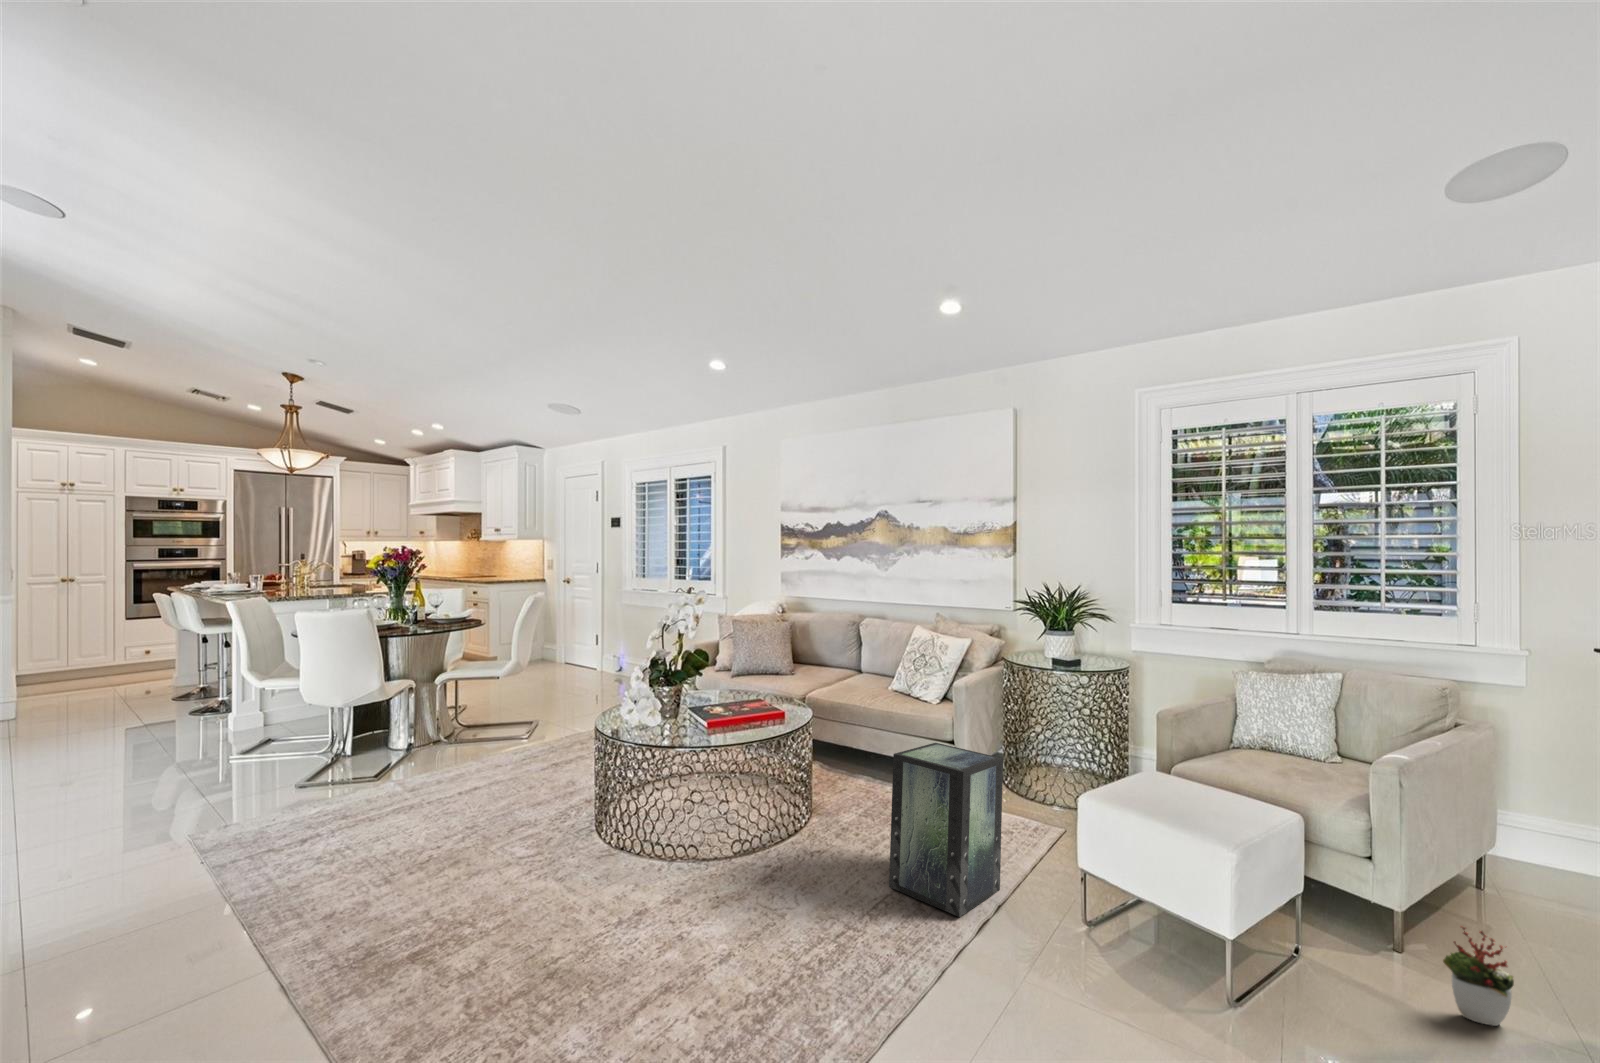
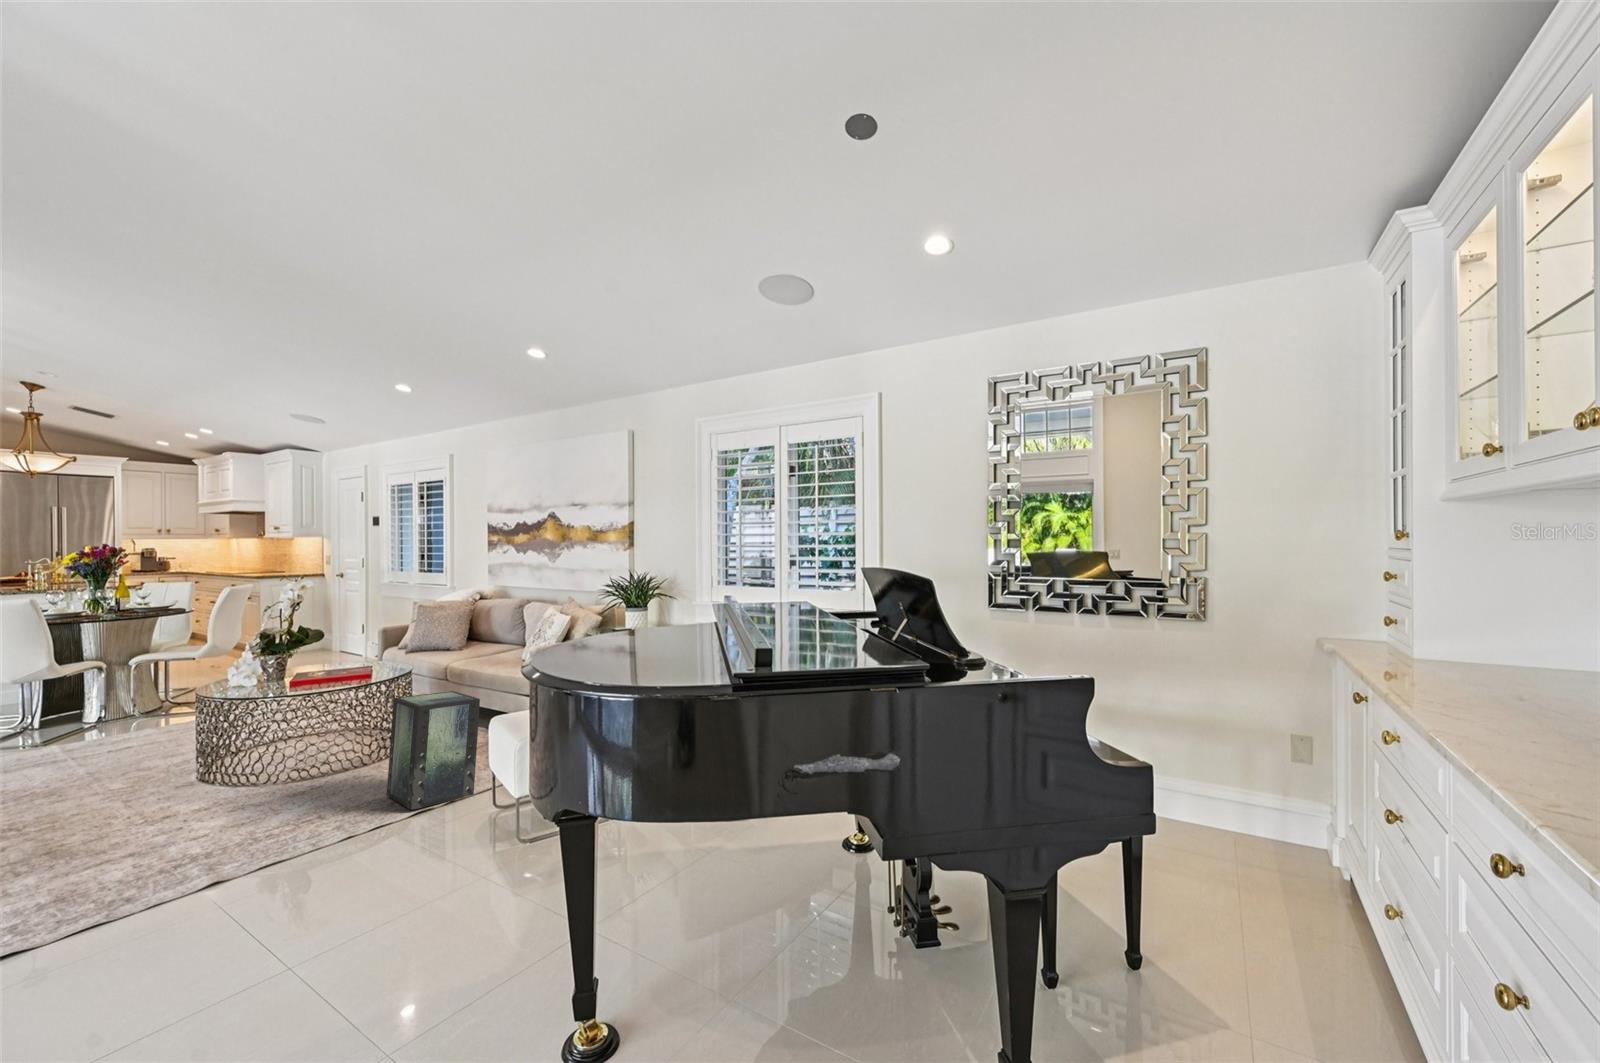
decorative plant: present [1443,927,1514,1026] -> none [663,787,694,847]

